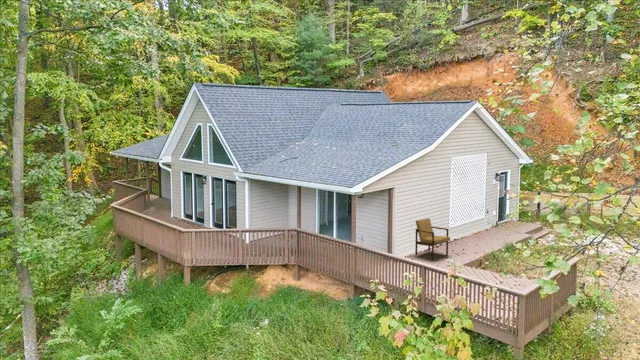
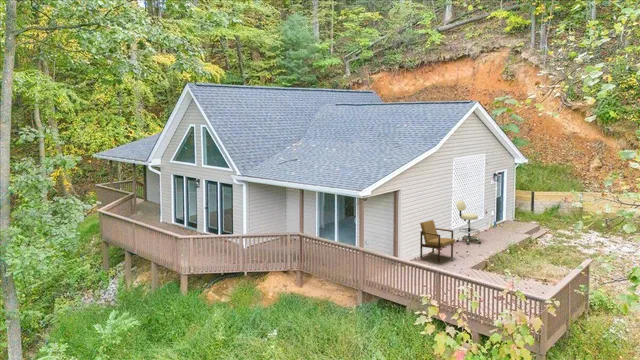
stool: none [455,200,479,244] -> present [456,201,481,244]

